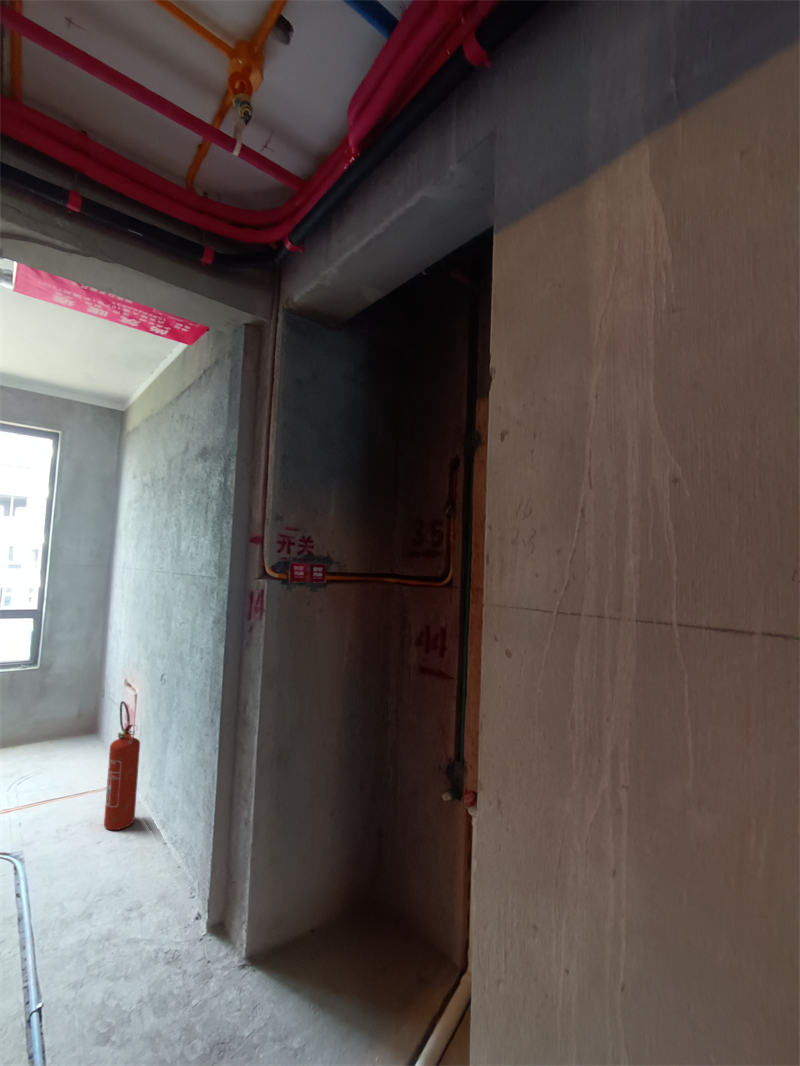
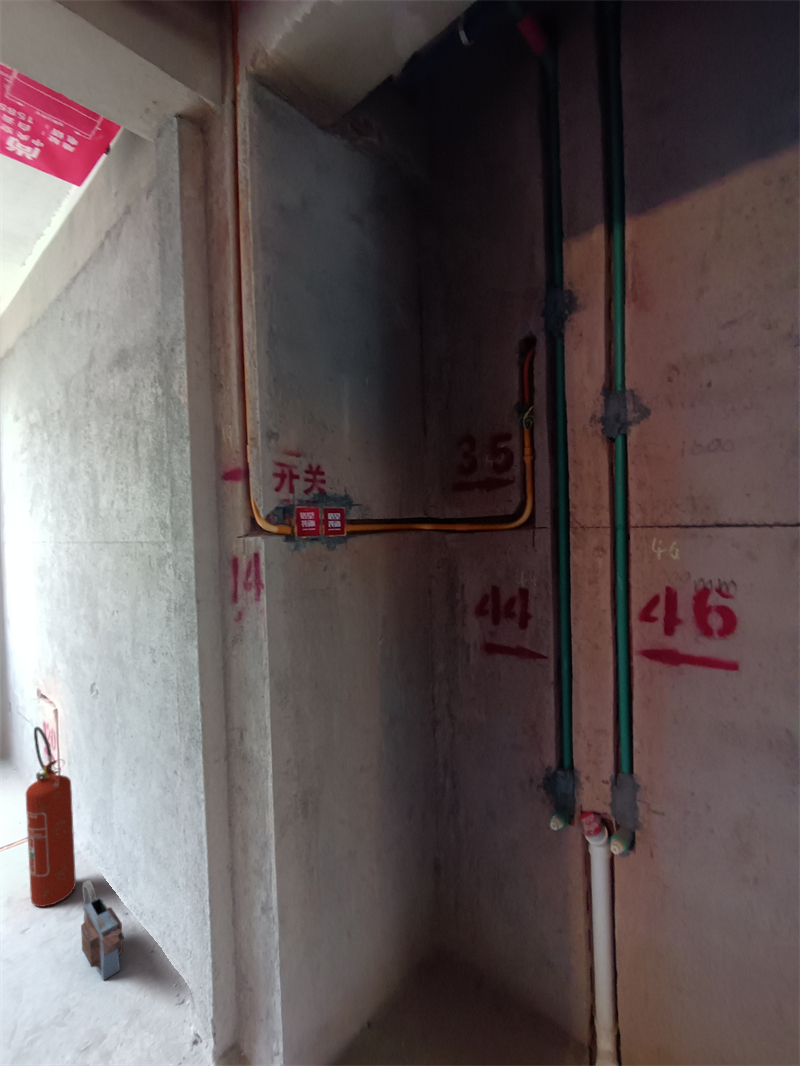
watering can: none [133,810,161,878] -> present [81,880,124,980]

